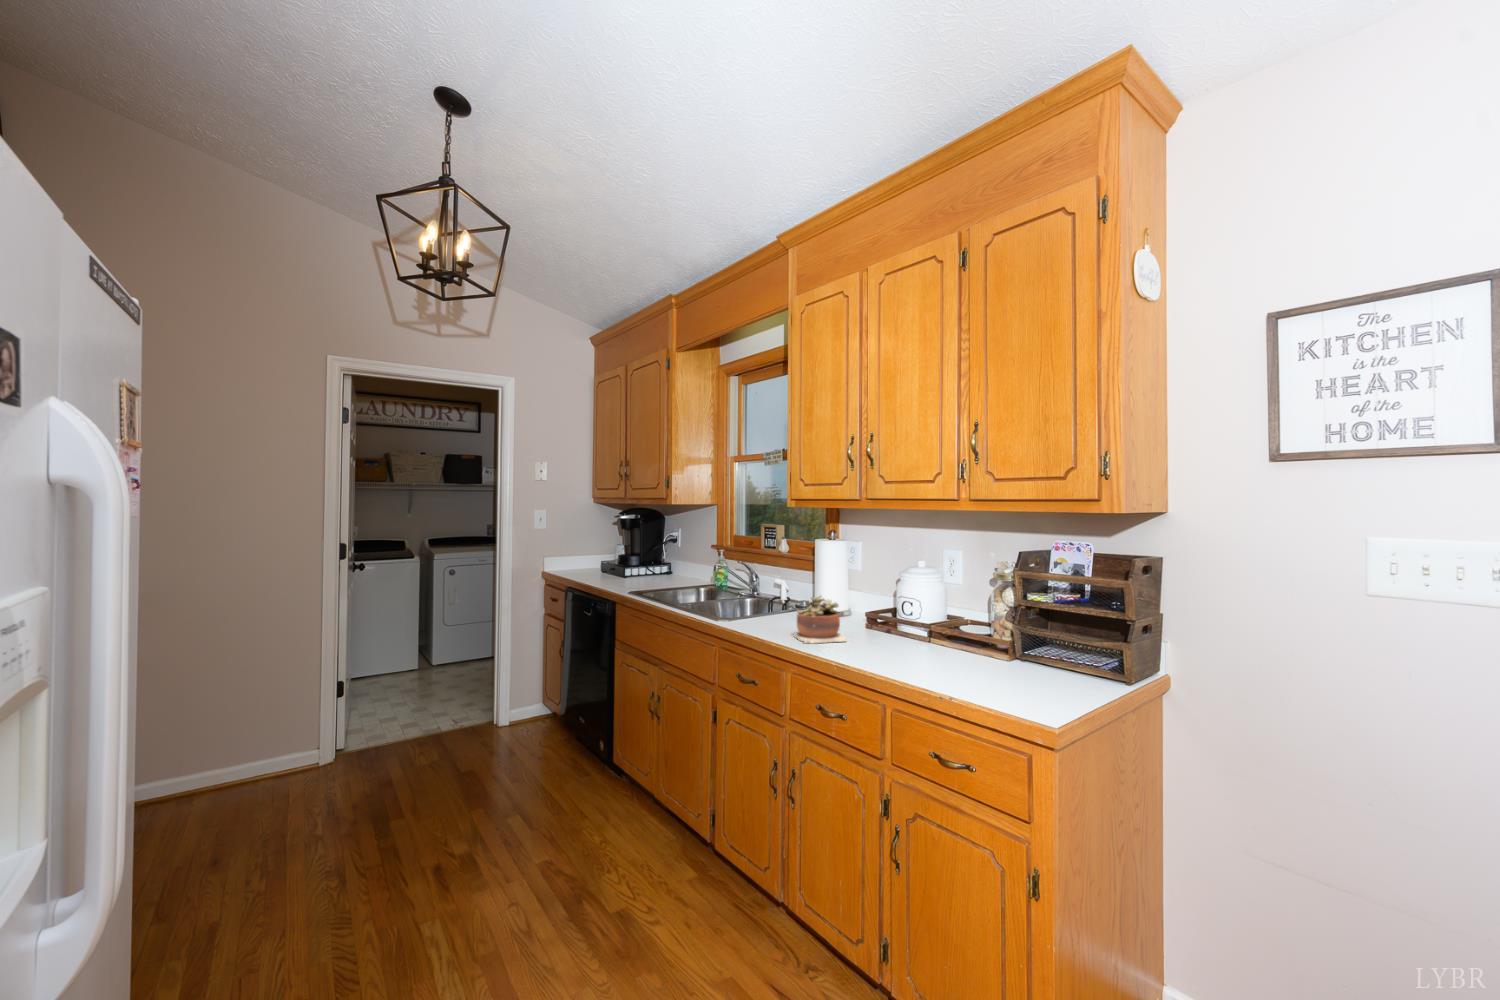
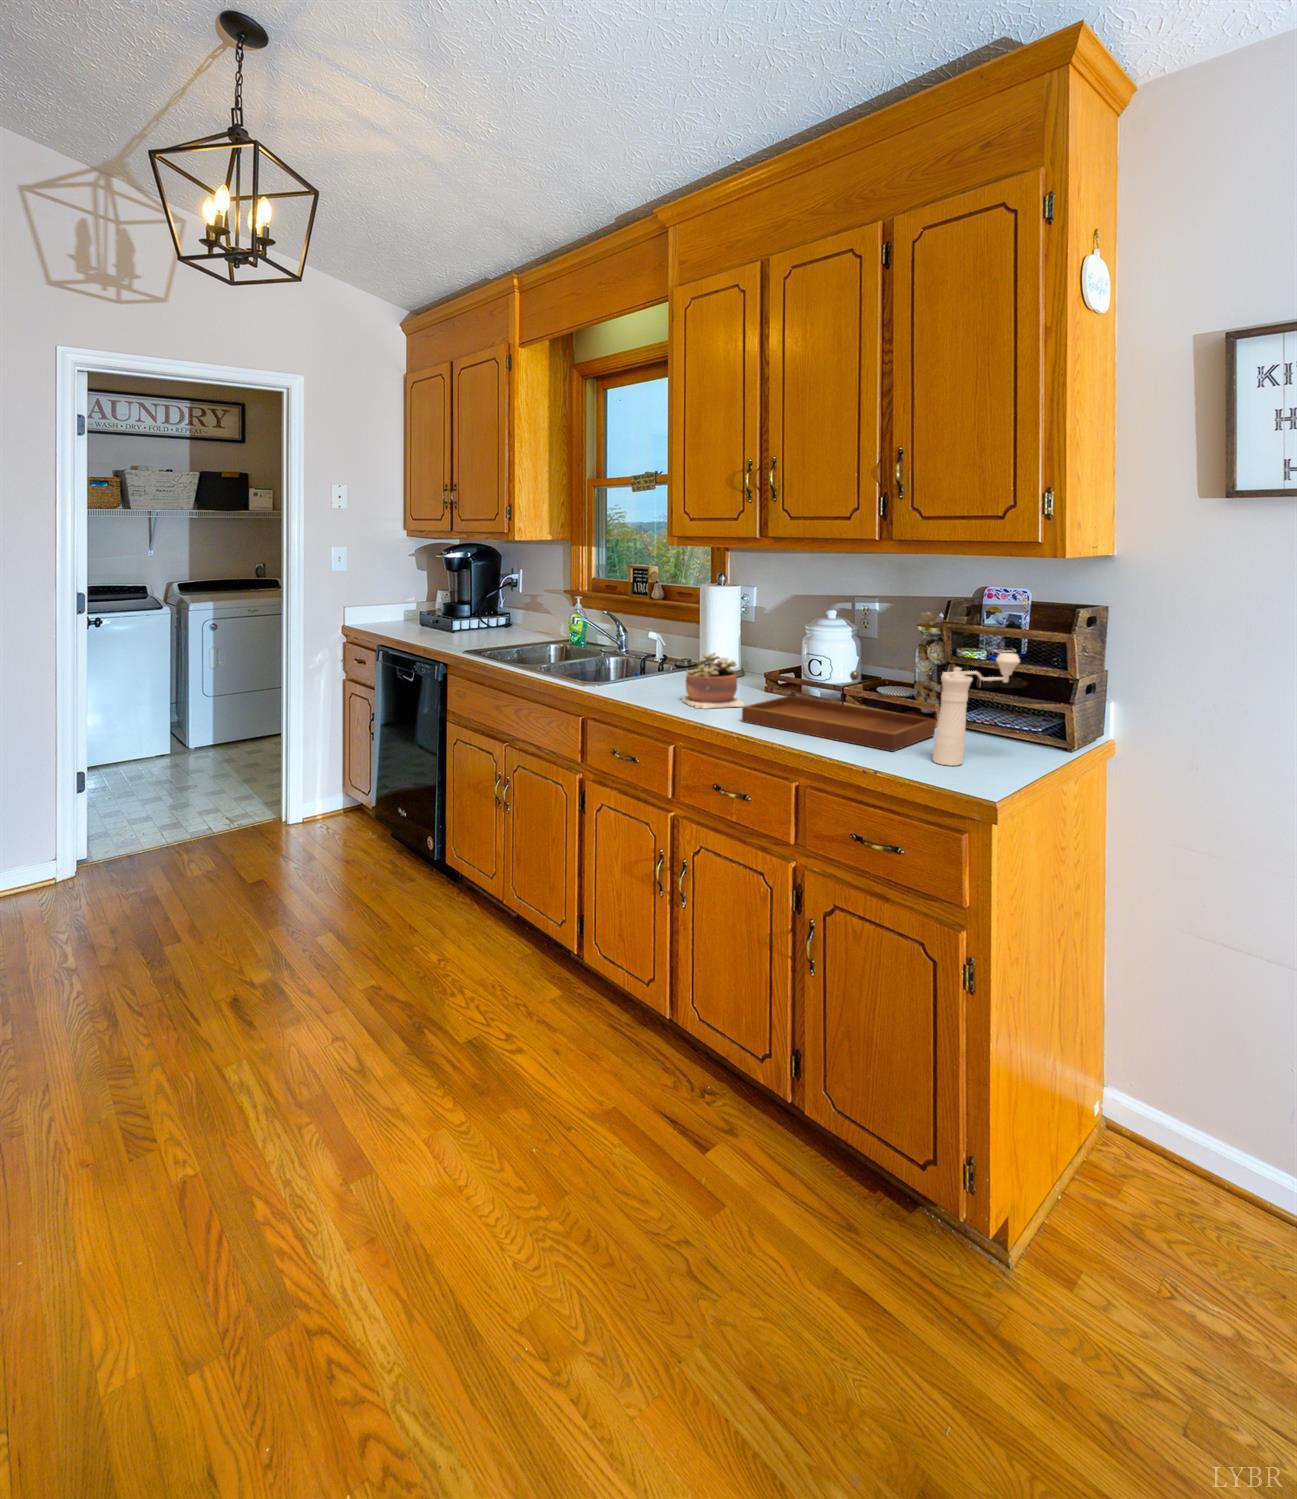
pepper mill: none [1012,599,1083,703] -> present [933,653,1020,766]
tray: none [842,613,1013,688] -> present [742,671,936,751]

